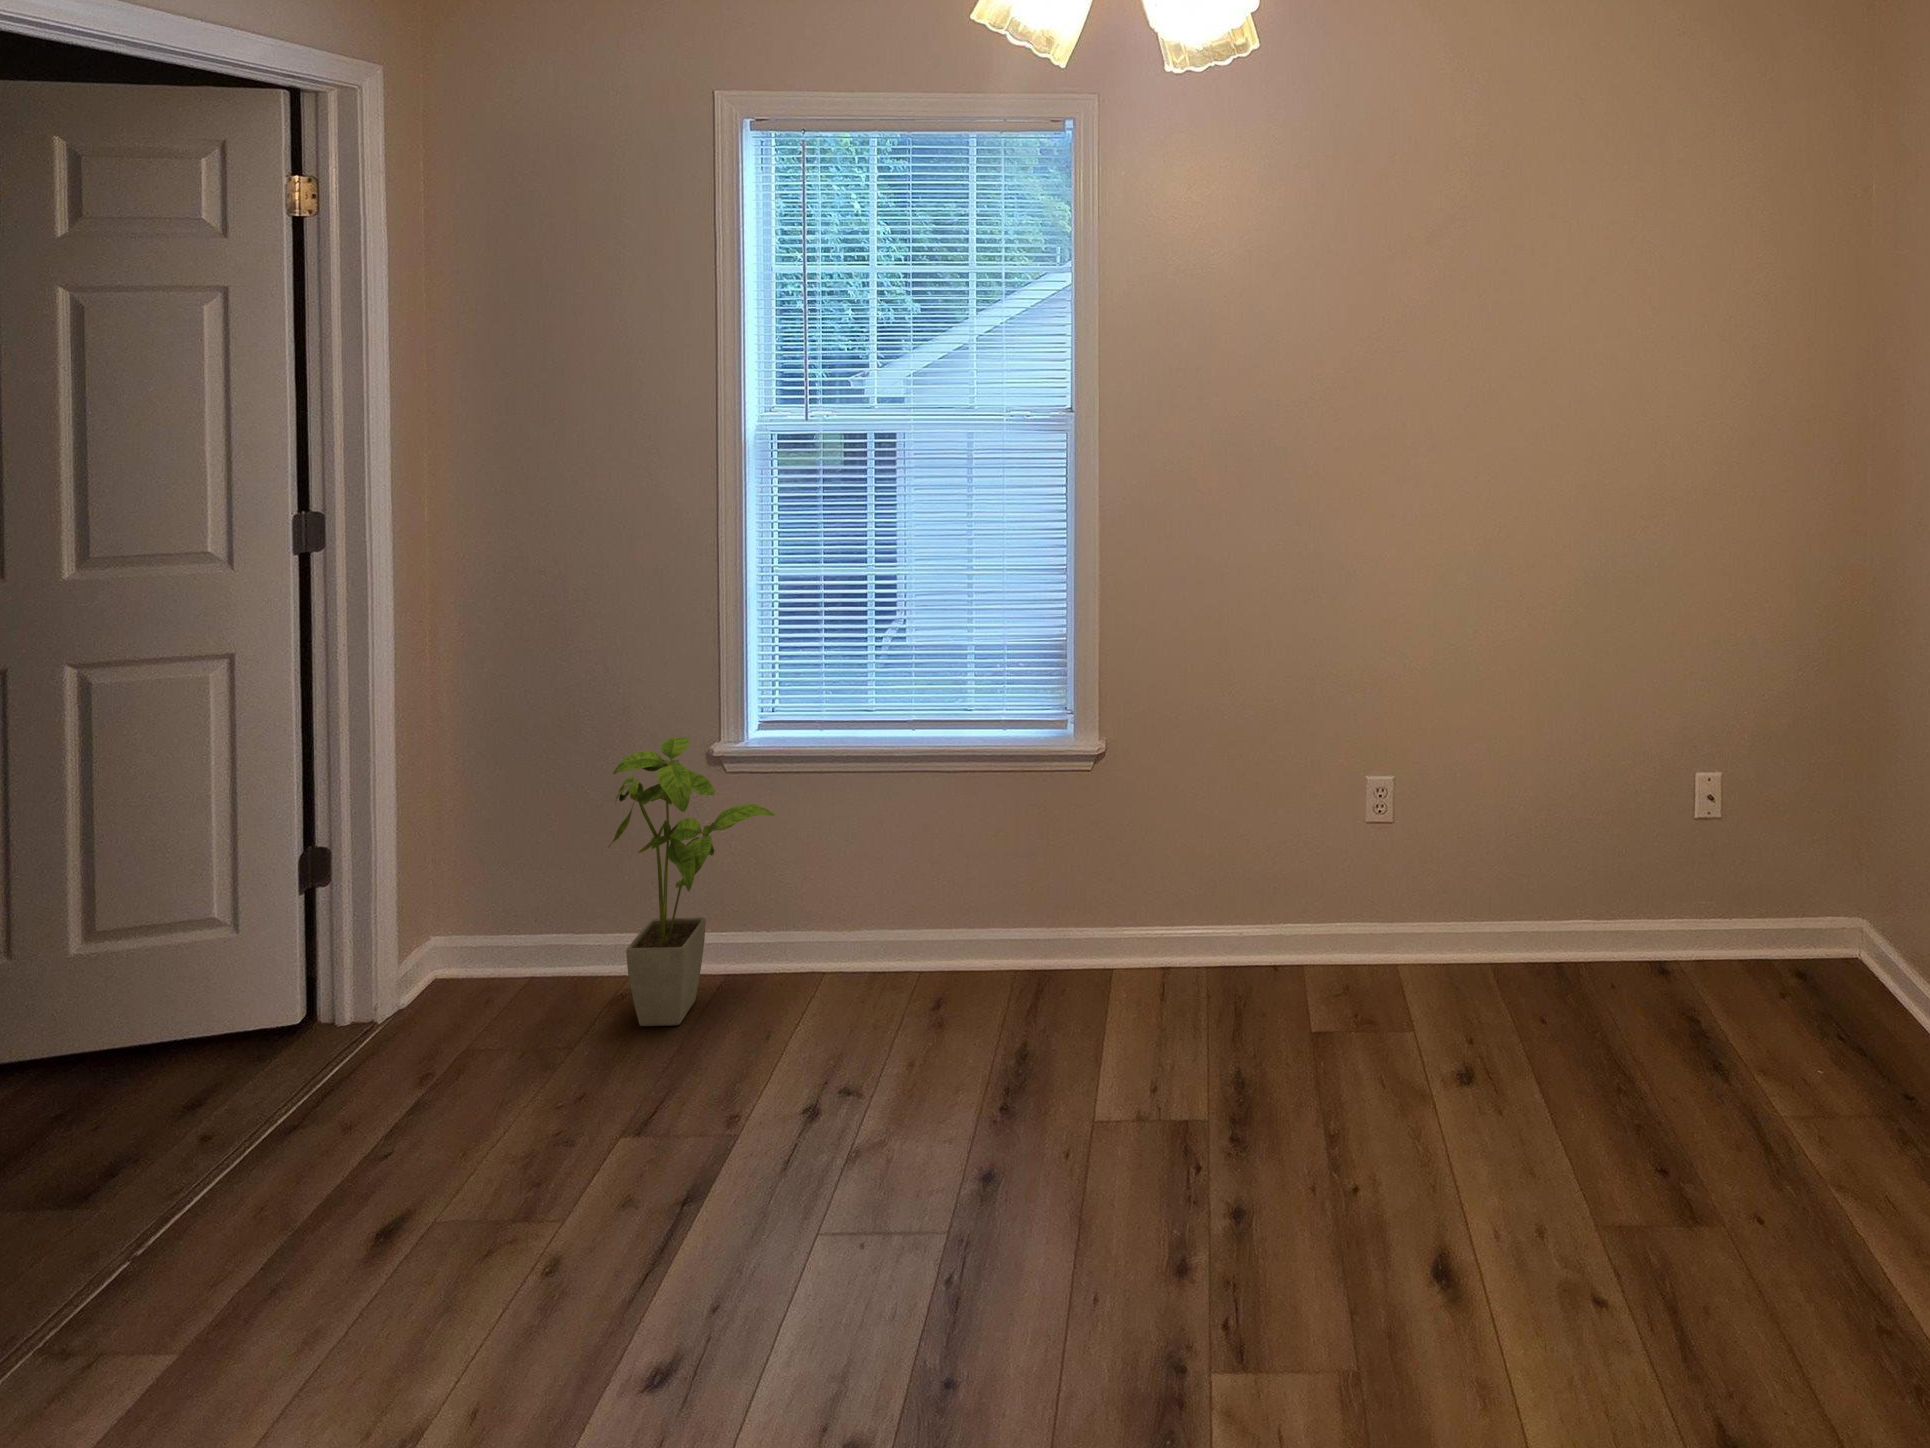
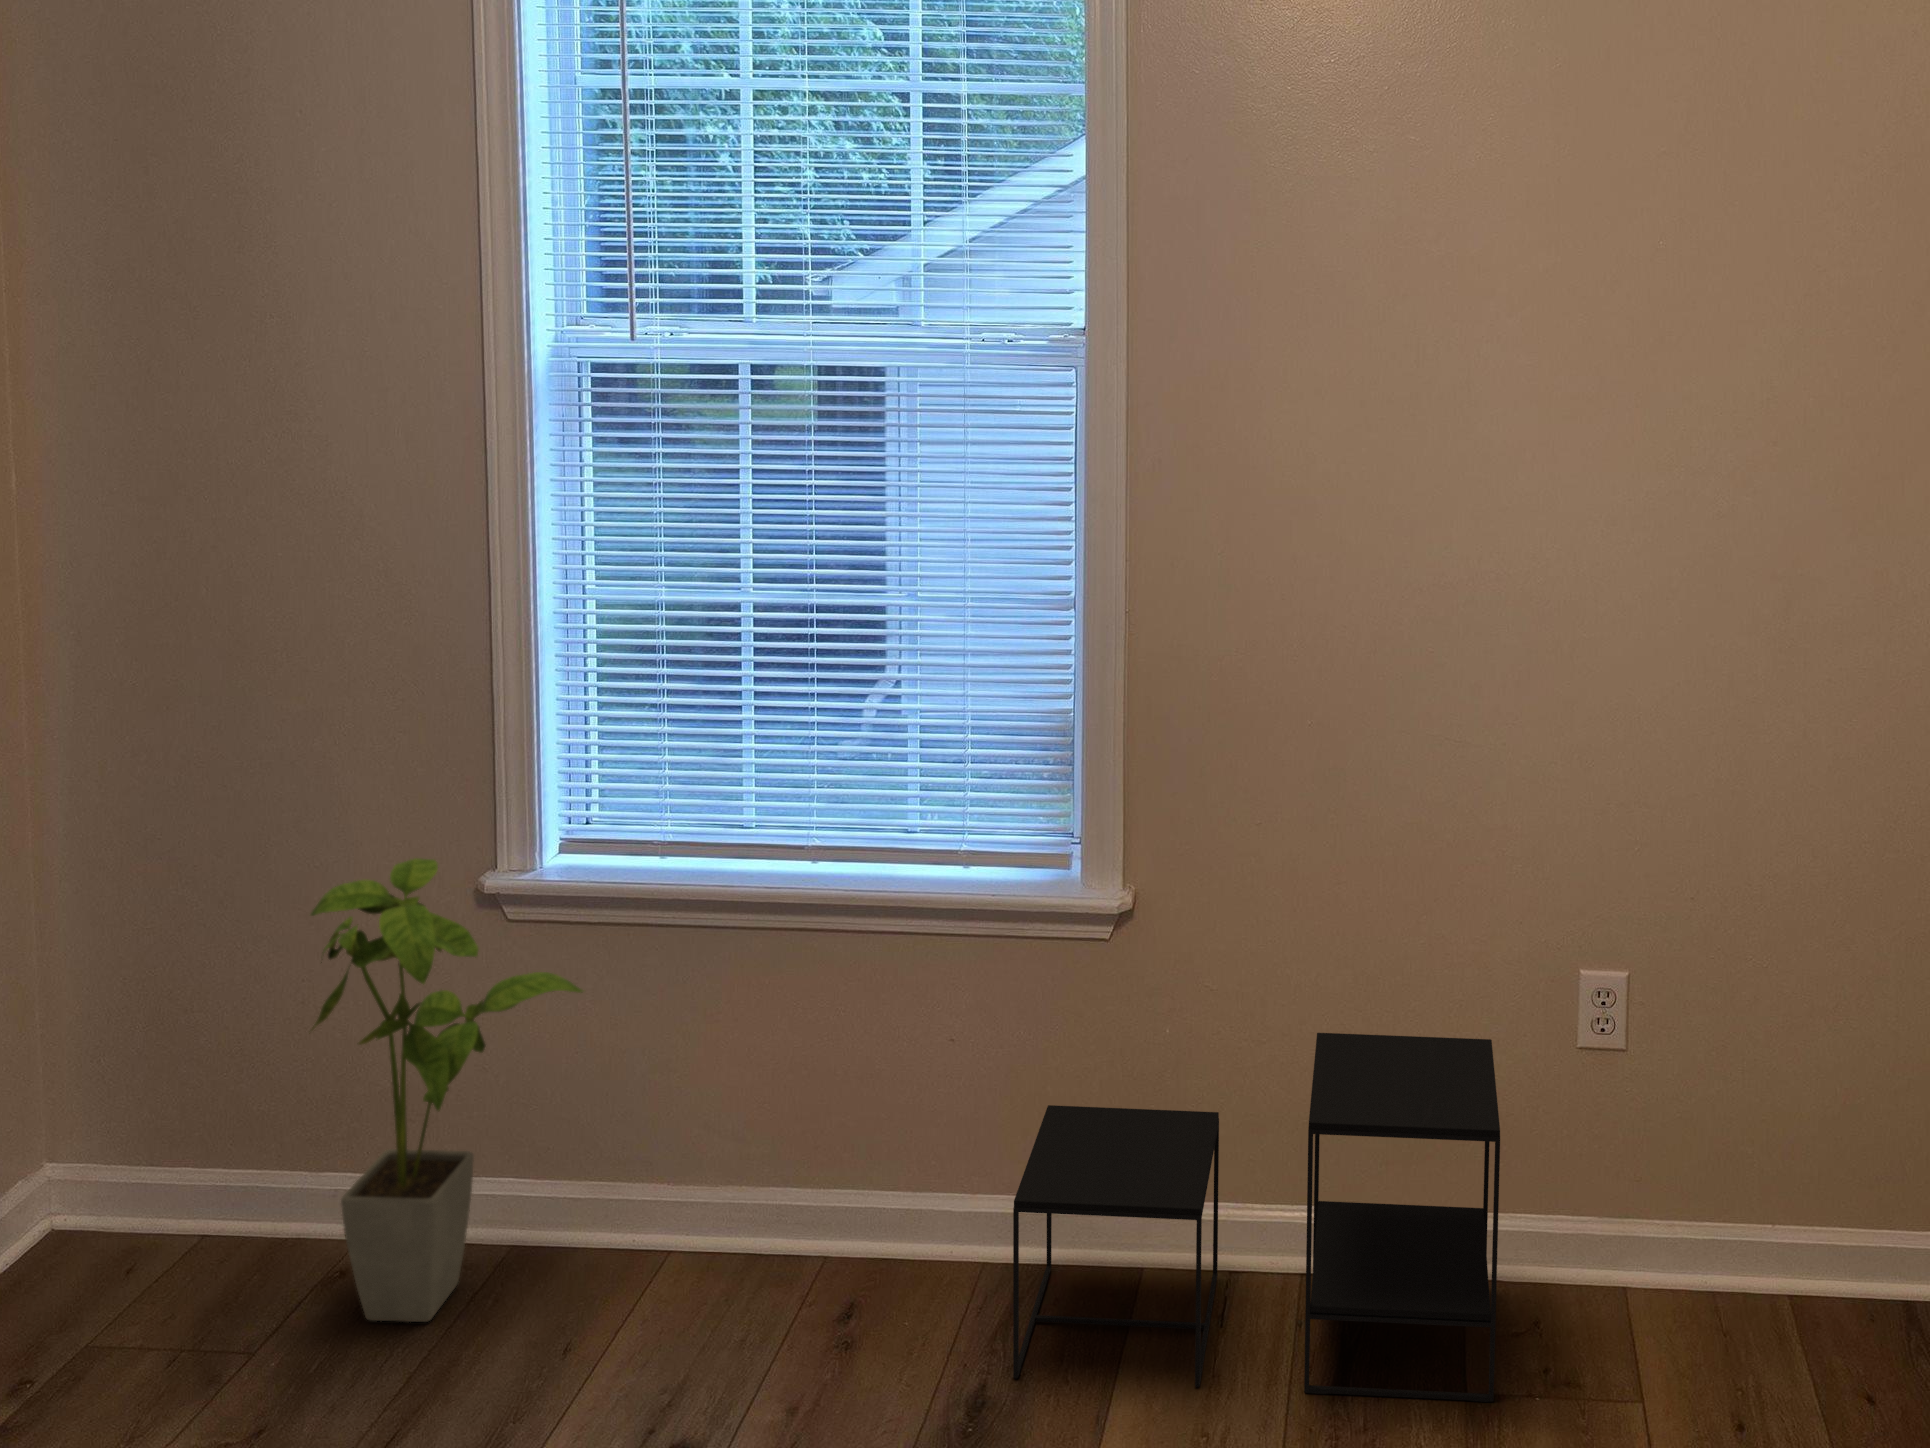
side table: none [1039,819,1324,1038] -> present [1013,1033,1500,1402]

